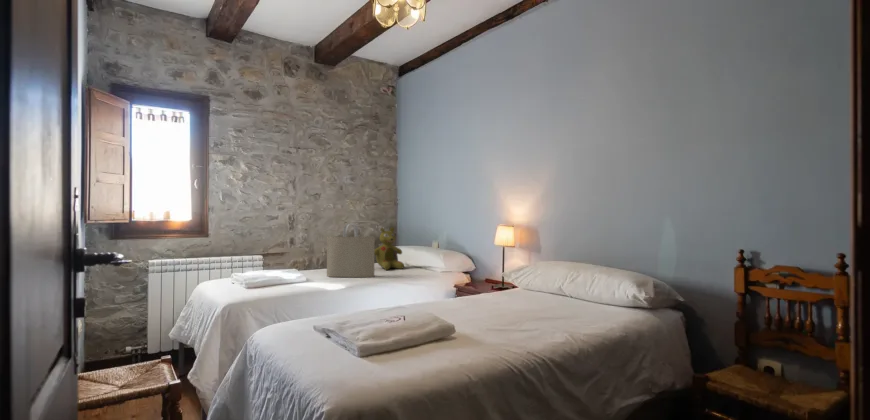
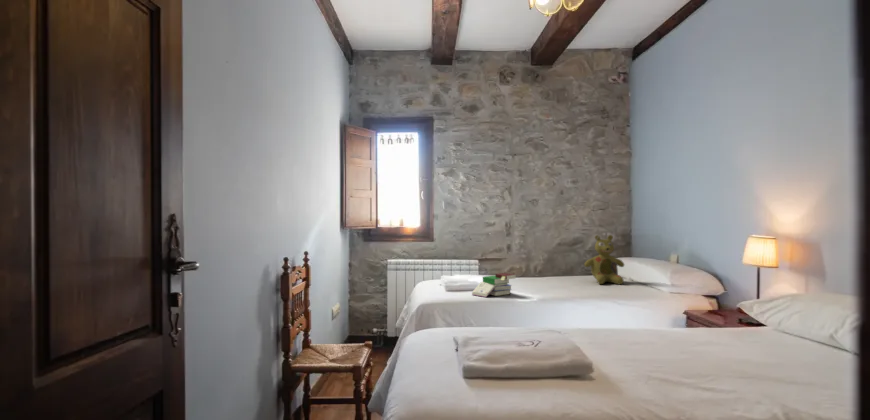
tote bag: present [327,224,375,277] -> none [526,231,577,291]
book: none [284,264,327,288] -> present [472,273,516,297]

